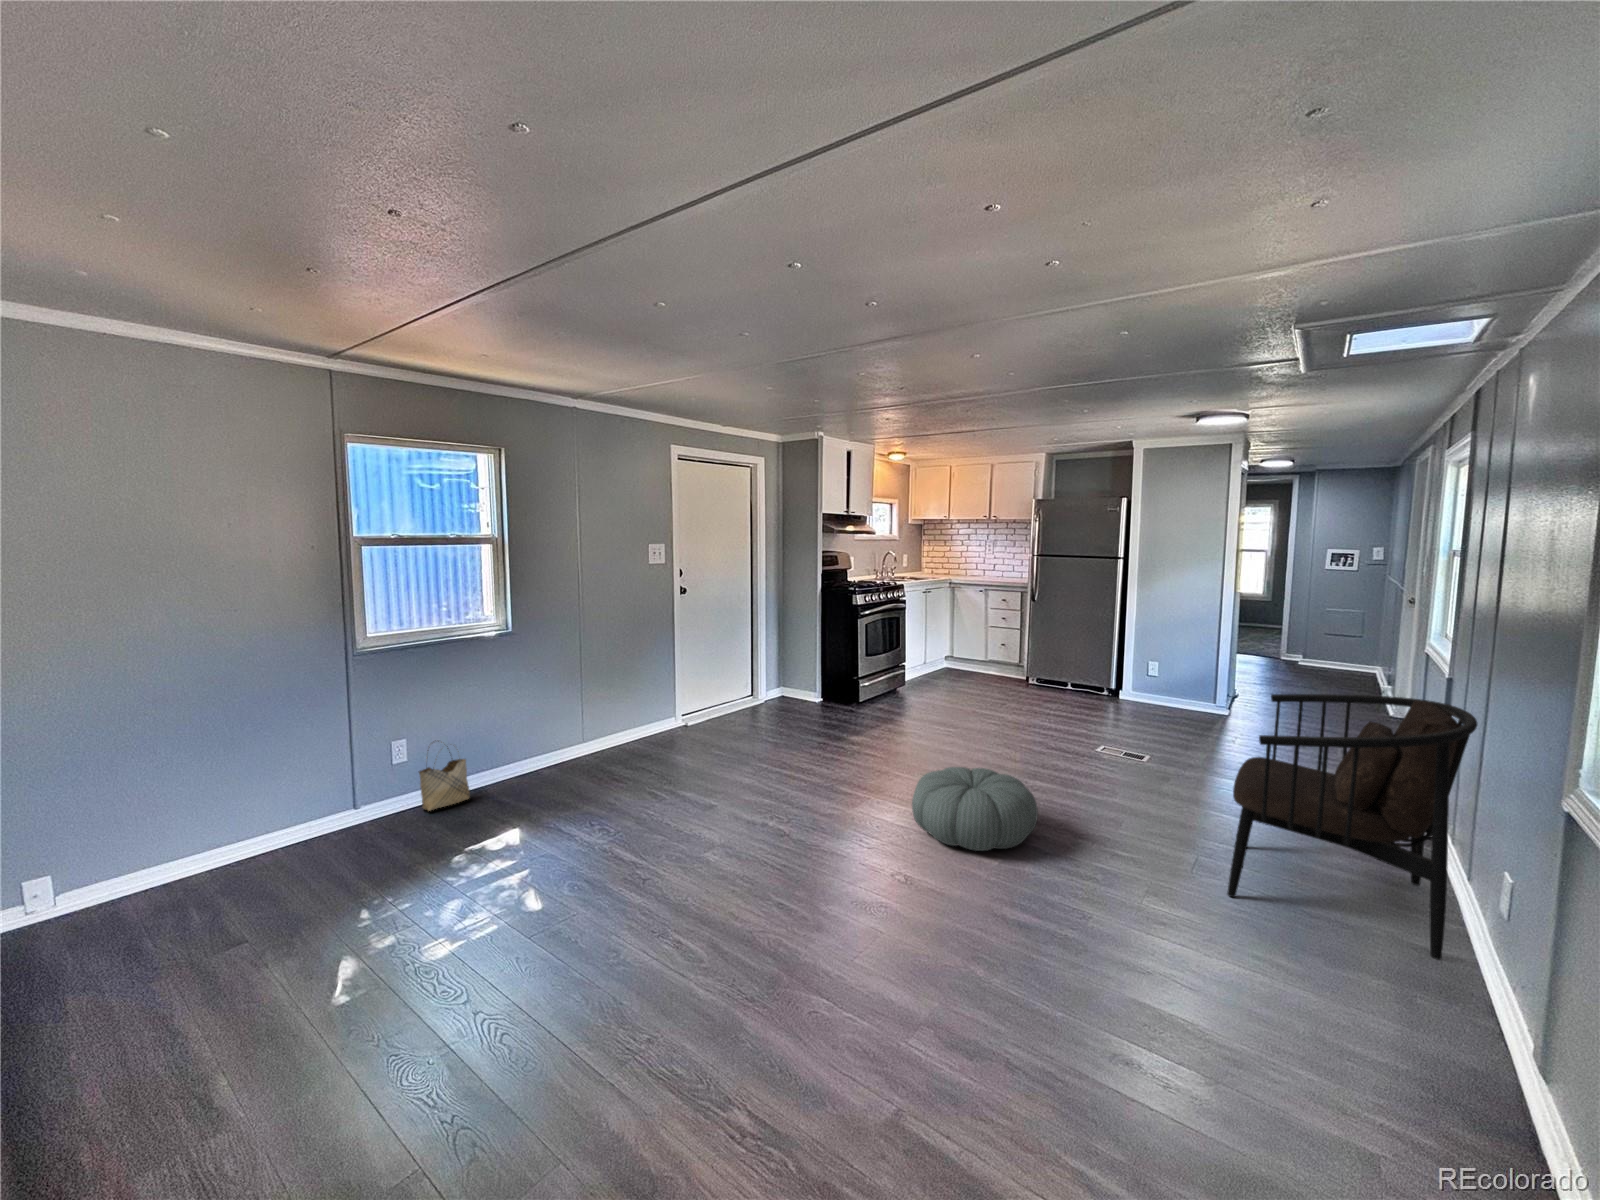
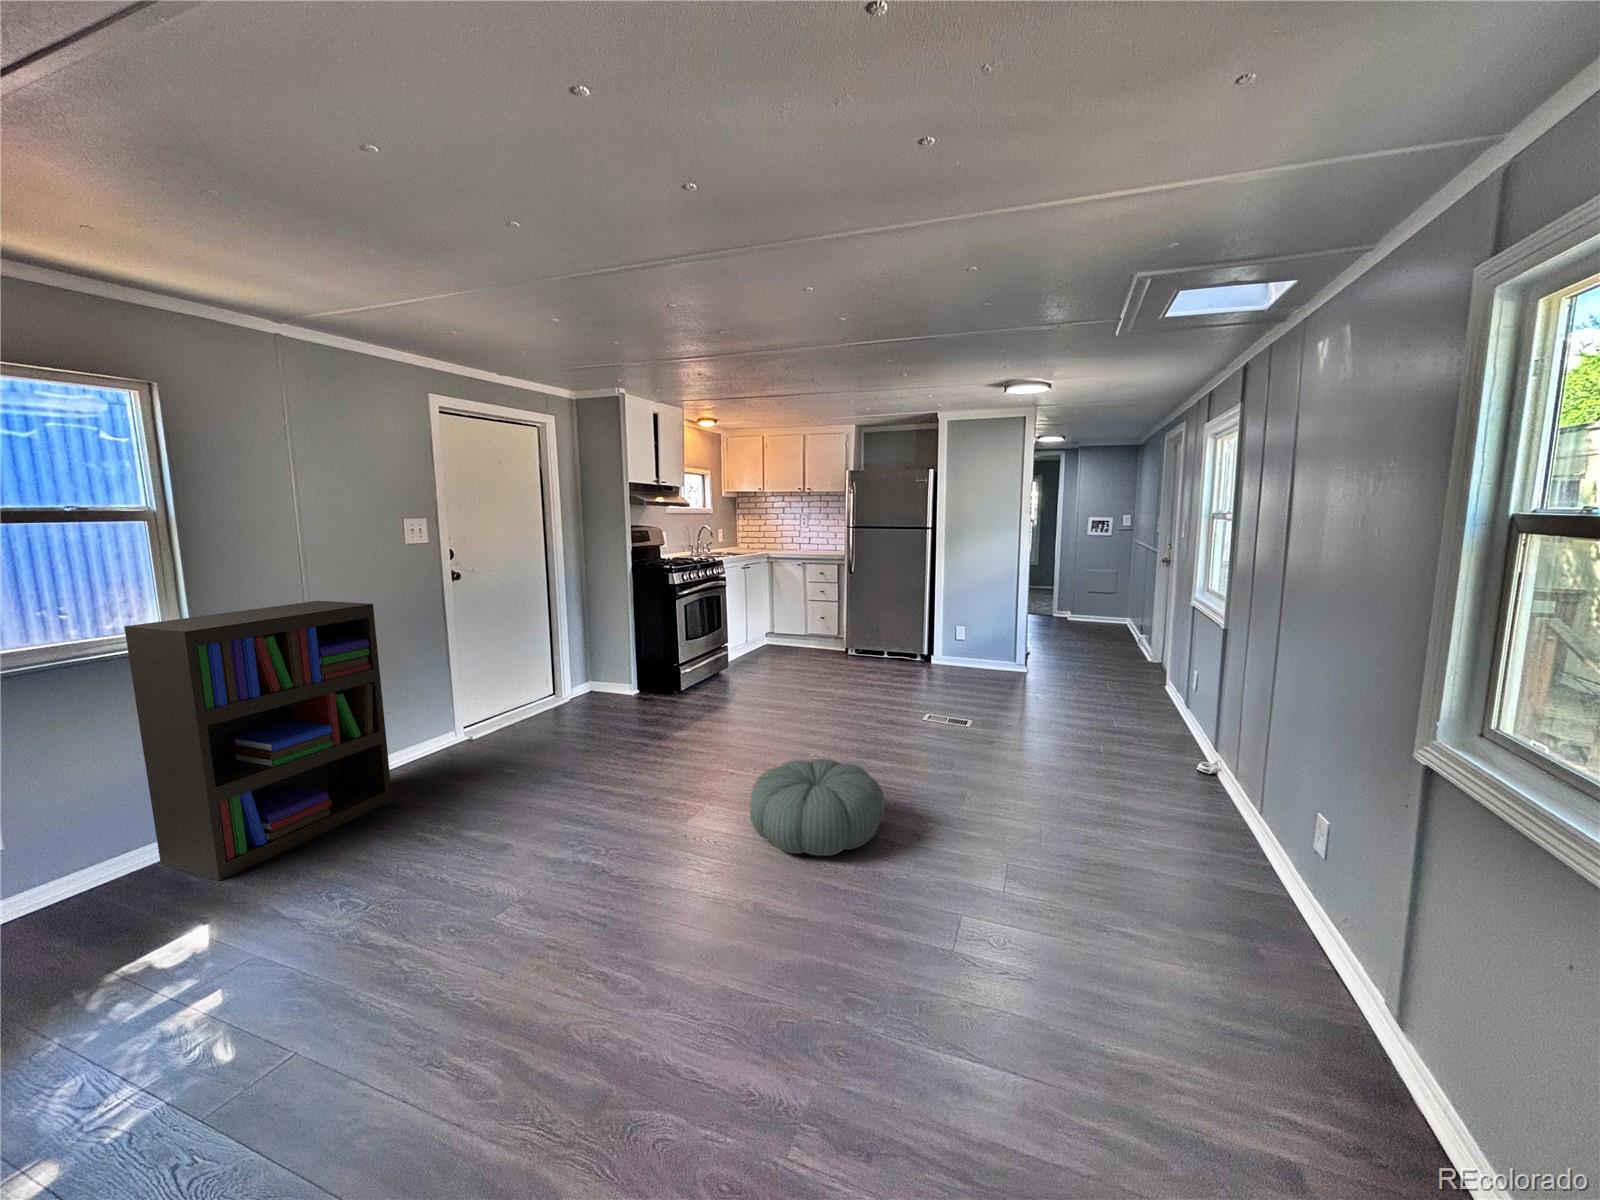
bookshelf: none [476,605,629,805] -> present [124,601,392,881]
armchair: present [1227,694,1477,960] -> none [1071,653,1288,907]
woven basket: present [419,749,470,811] -> none [30,809,133,915]

